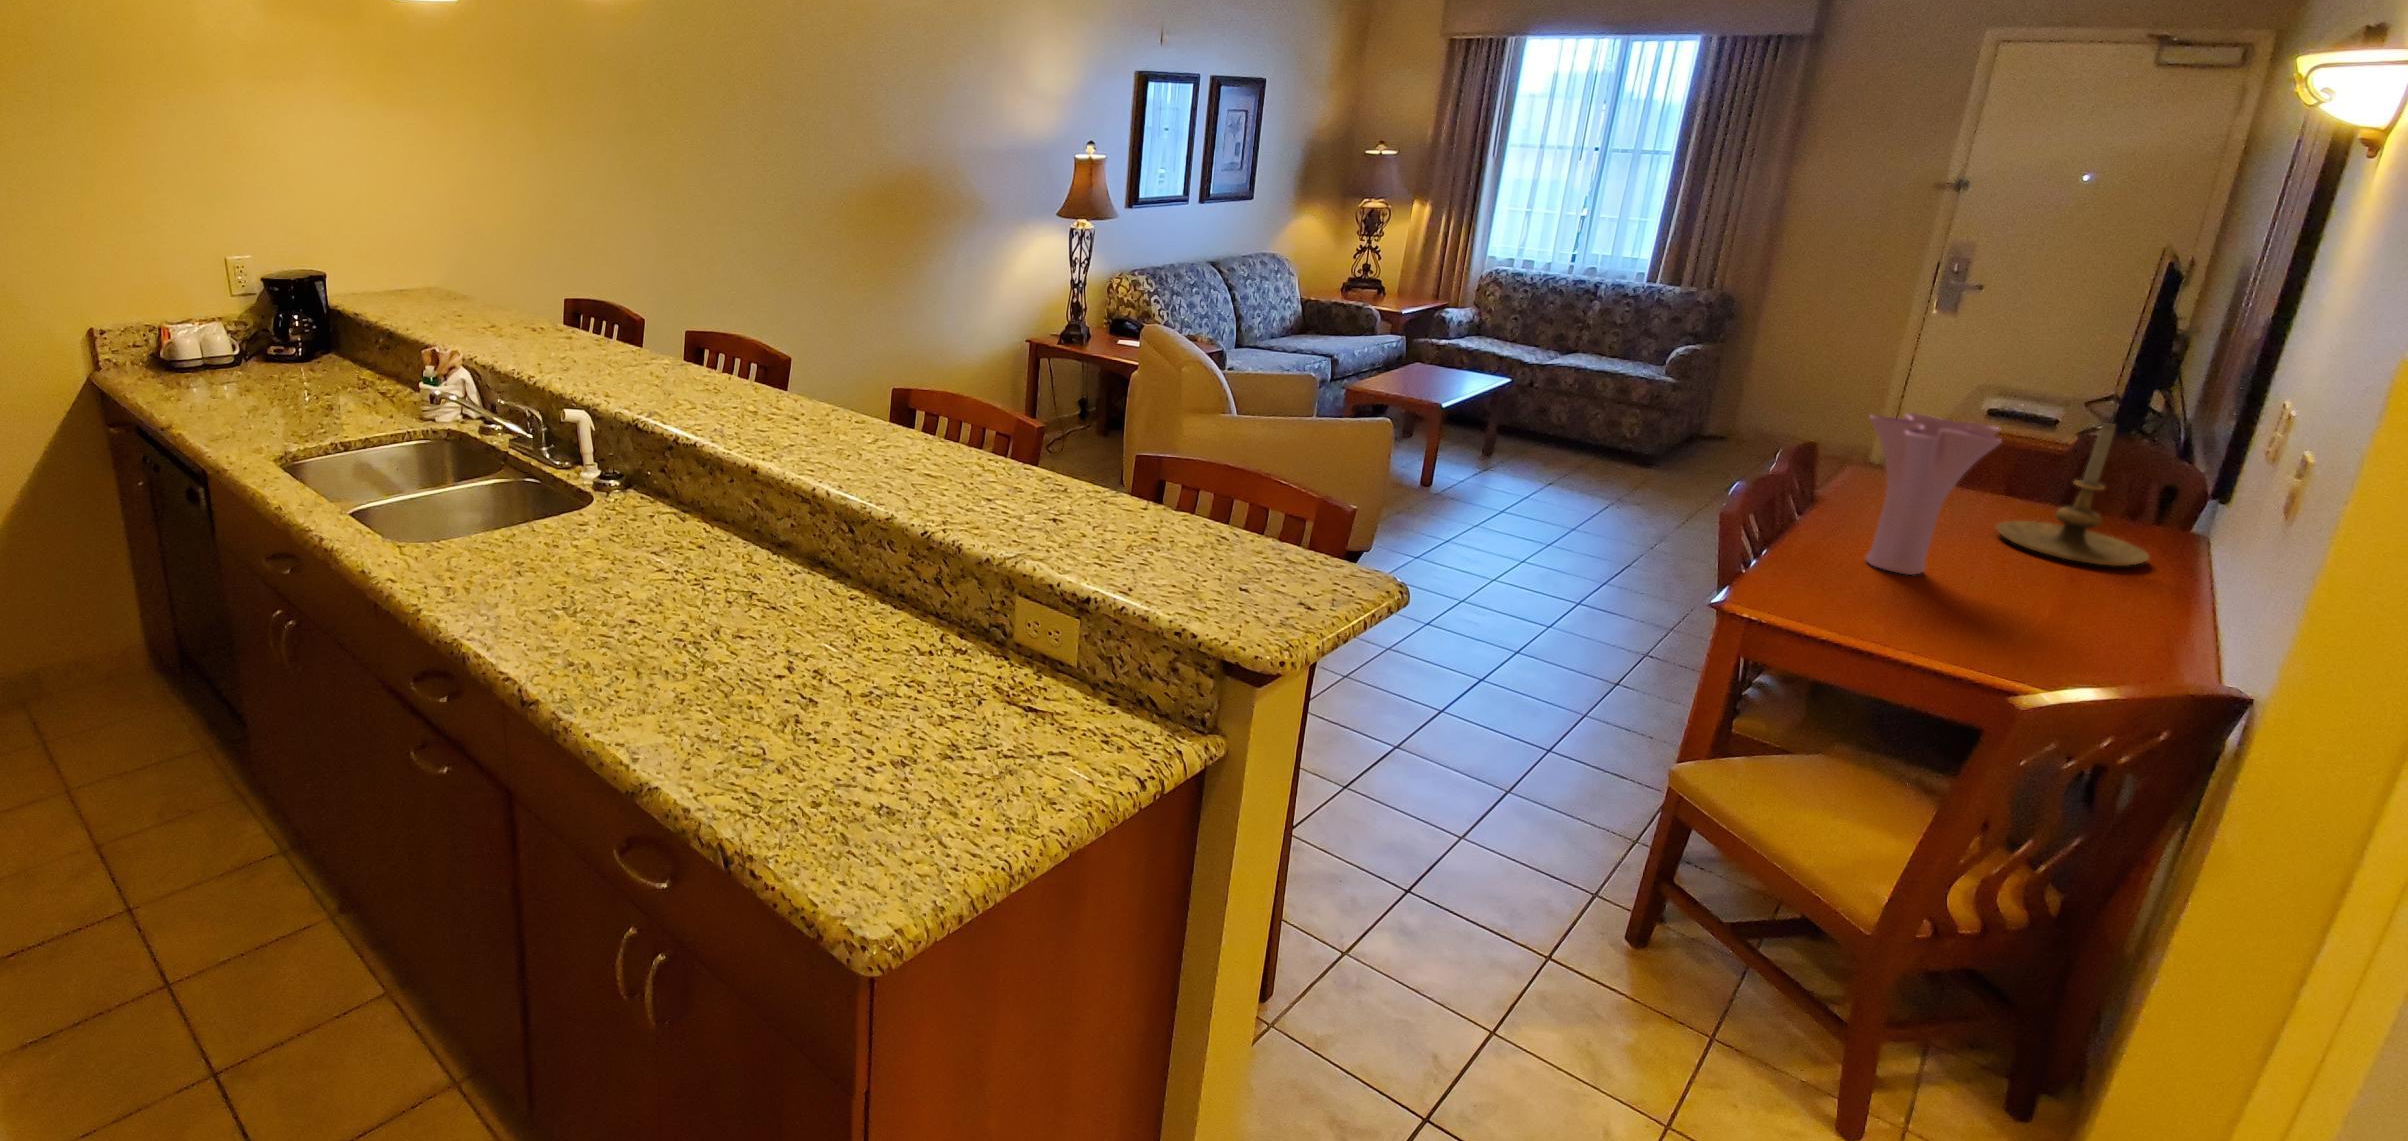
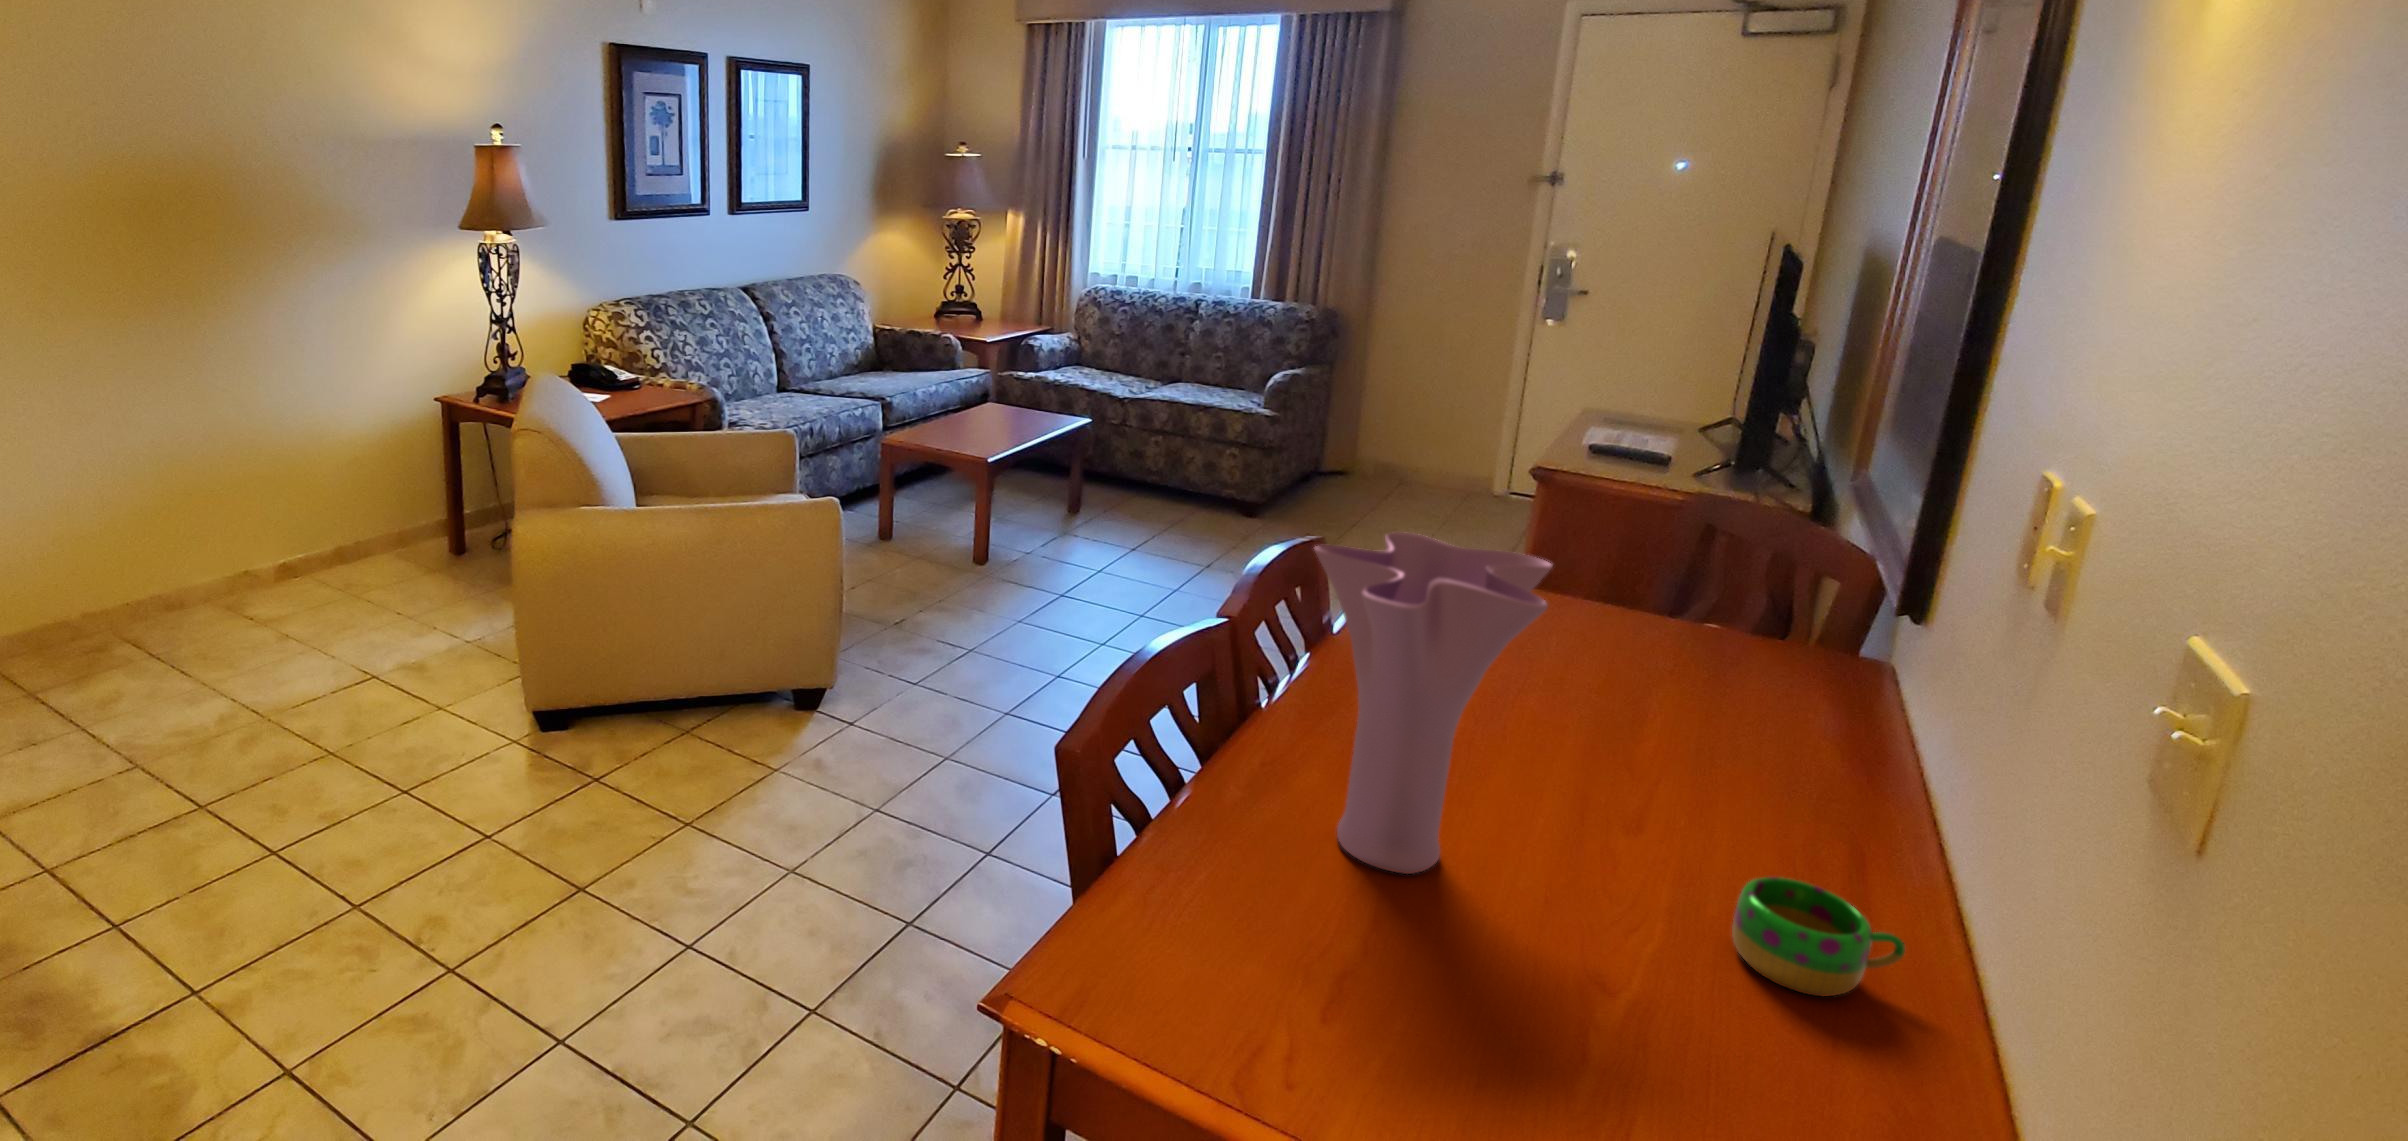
candle holder: present [1997,423,2149,566] -> none [1580,521,1827,791]
mug: none [2085,577,2175,624] -> present [1732,877,1905,997]

